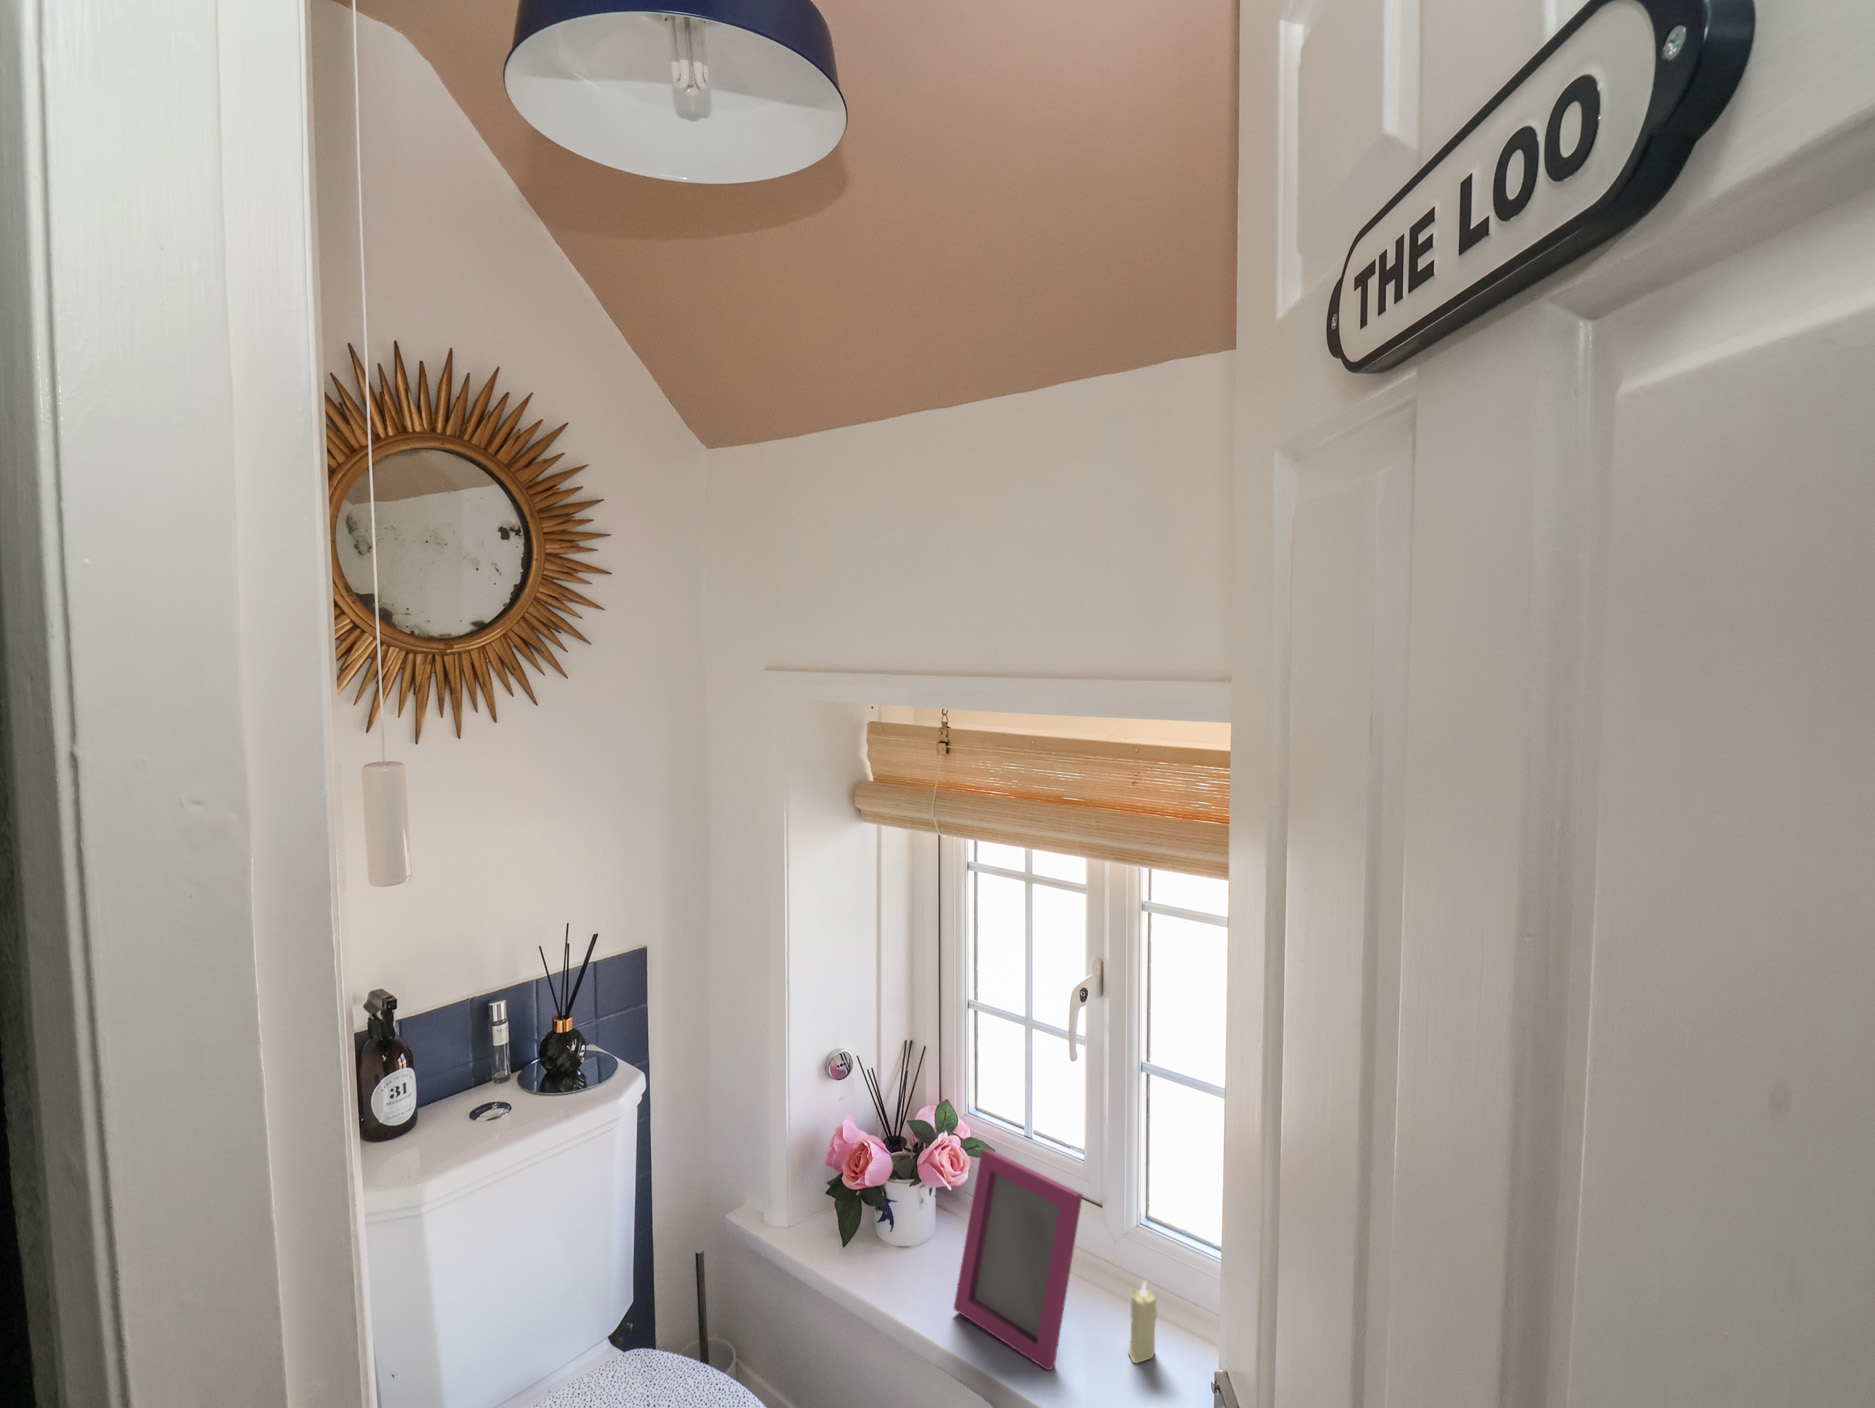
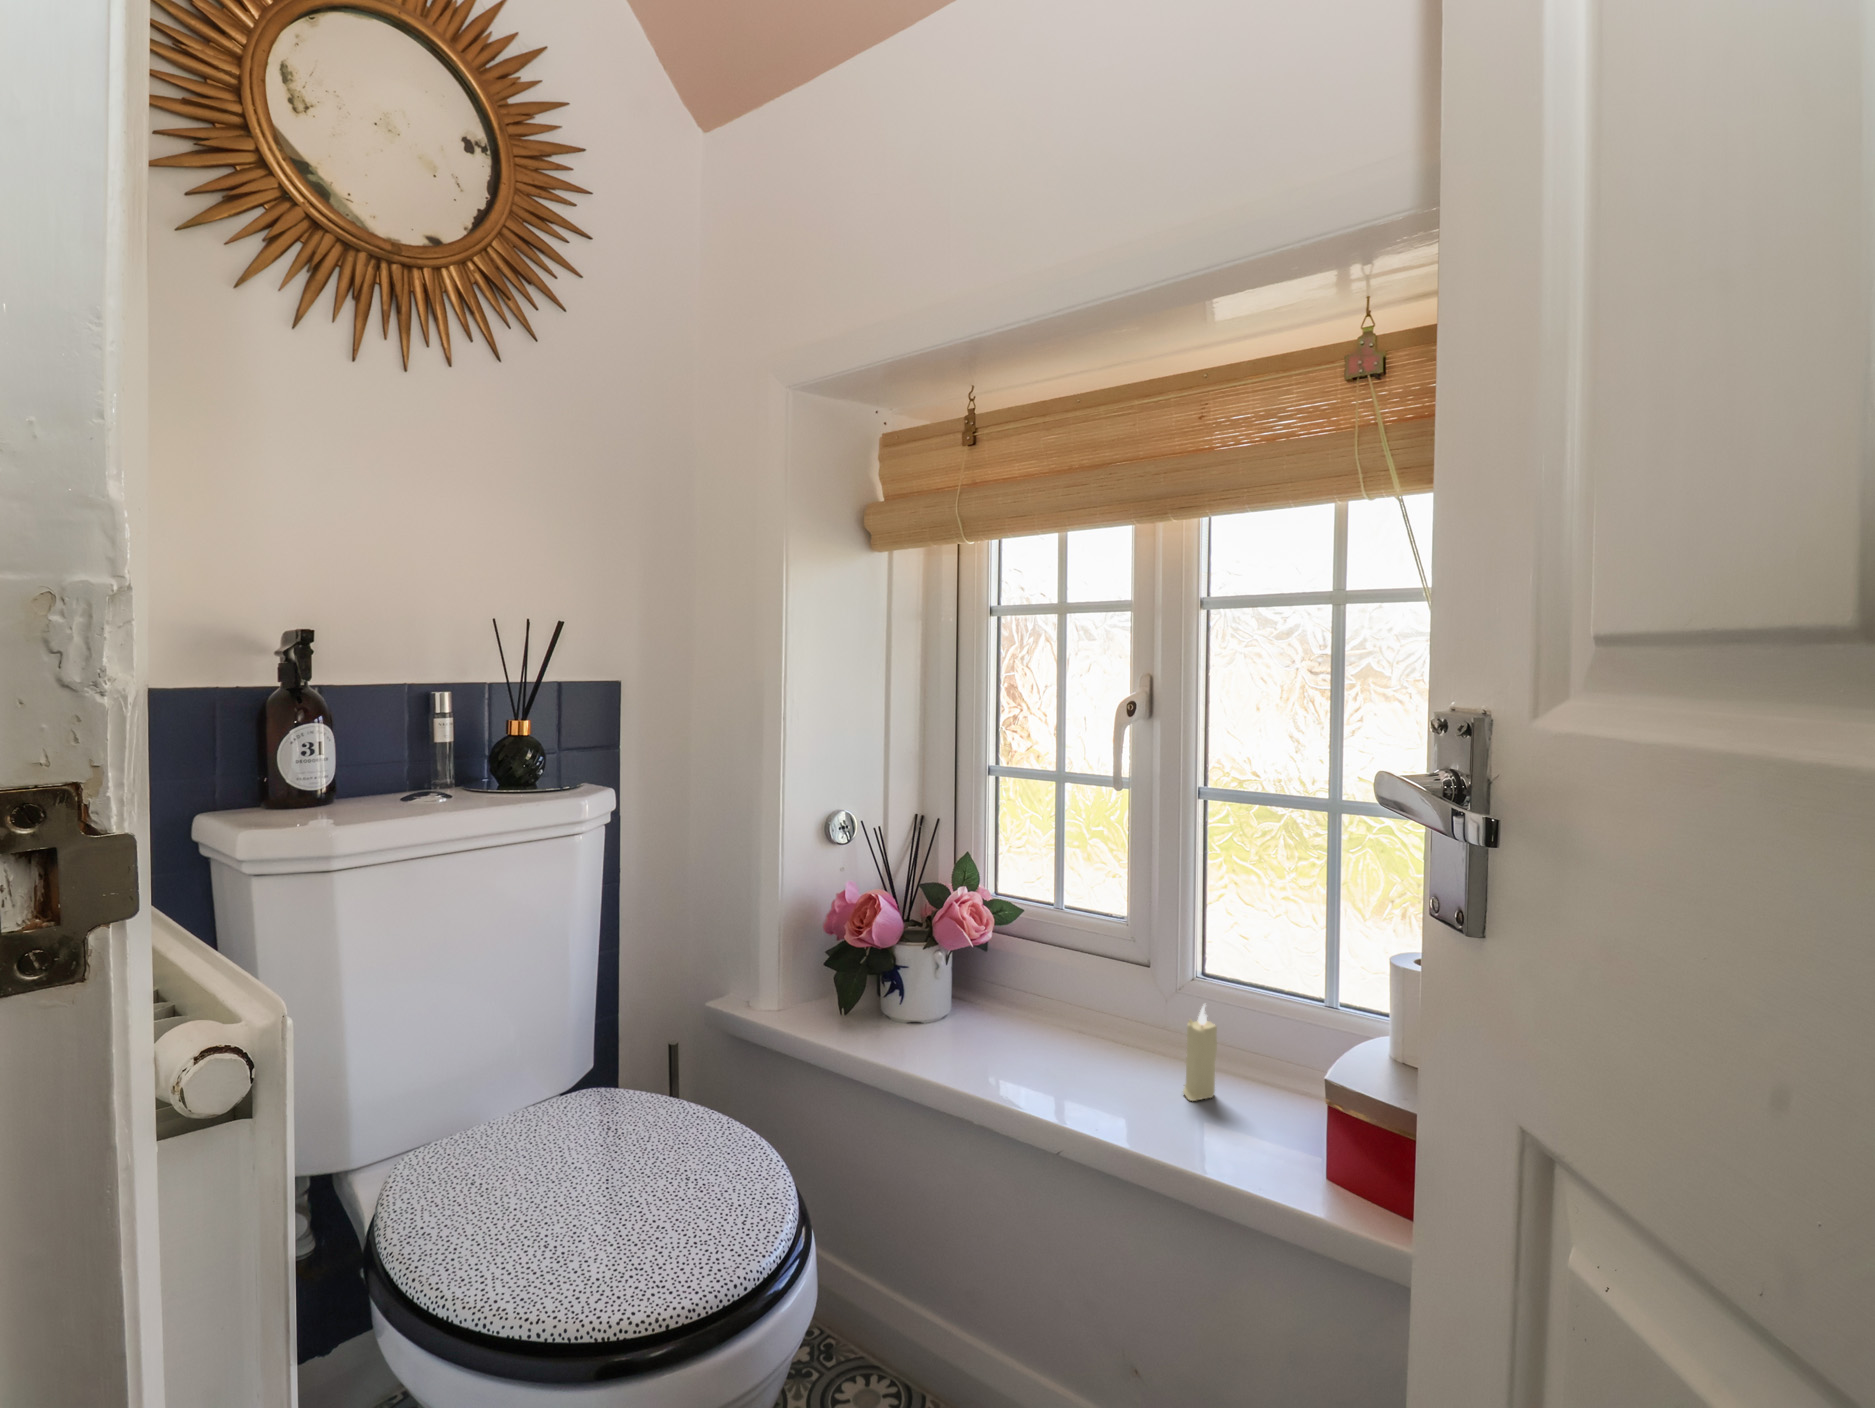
picture frame: present [954,1149,1083,1370] -> none [973,875,1130,1104]

